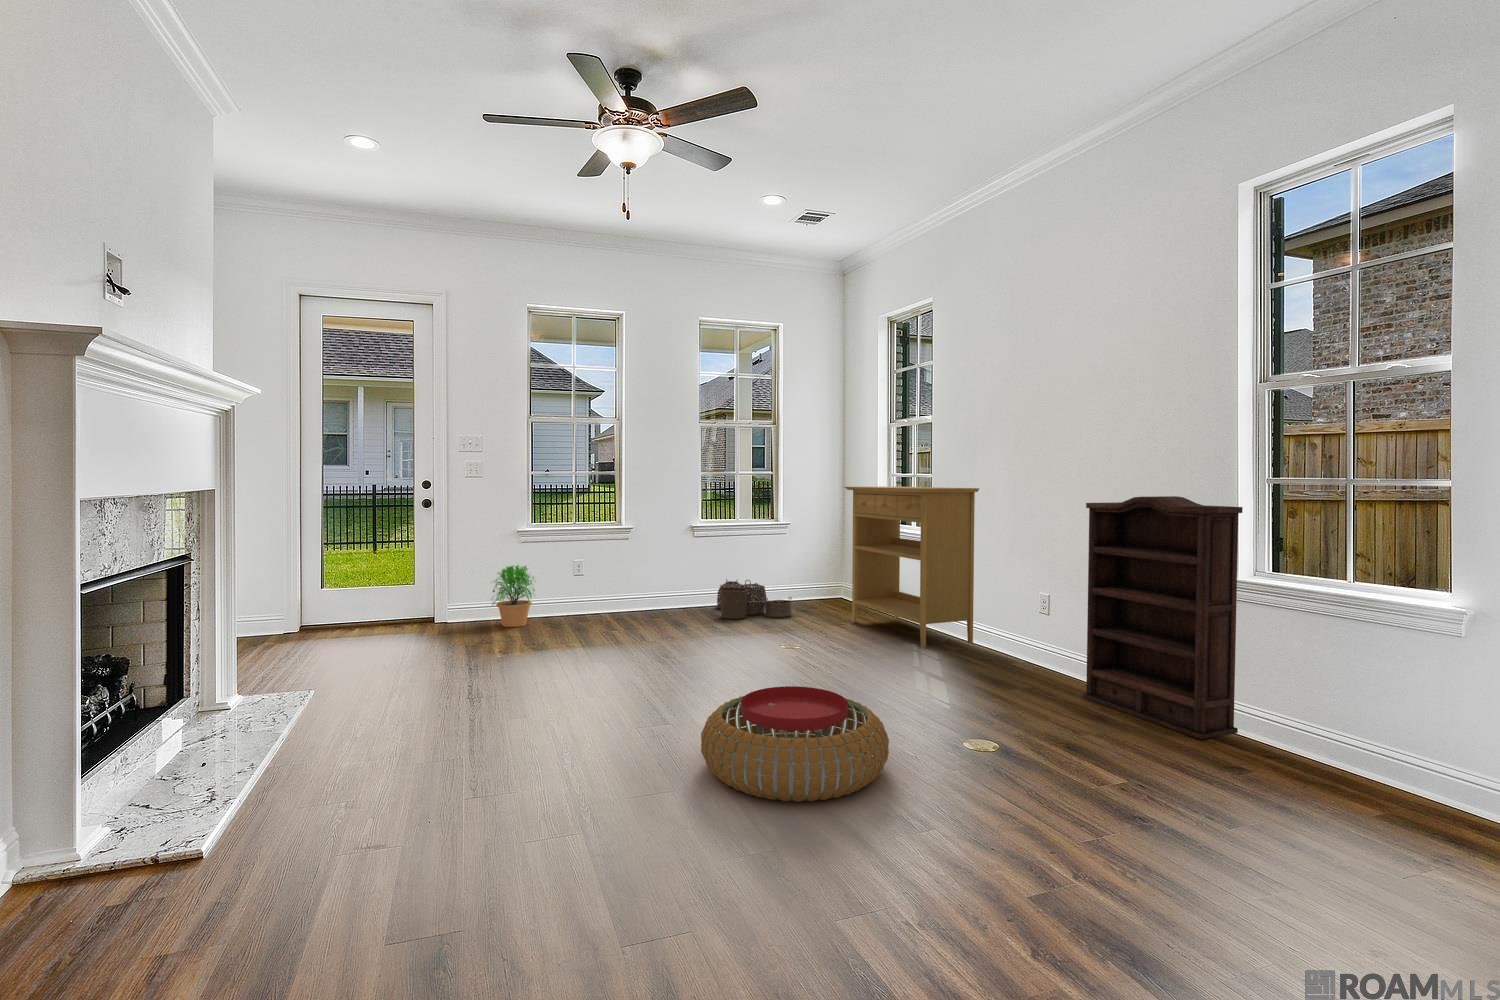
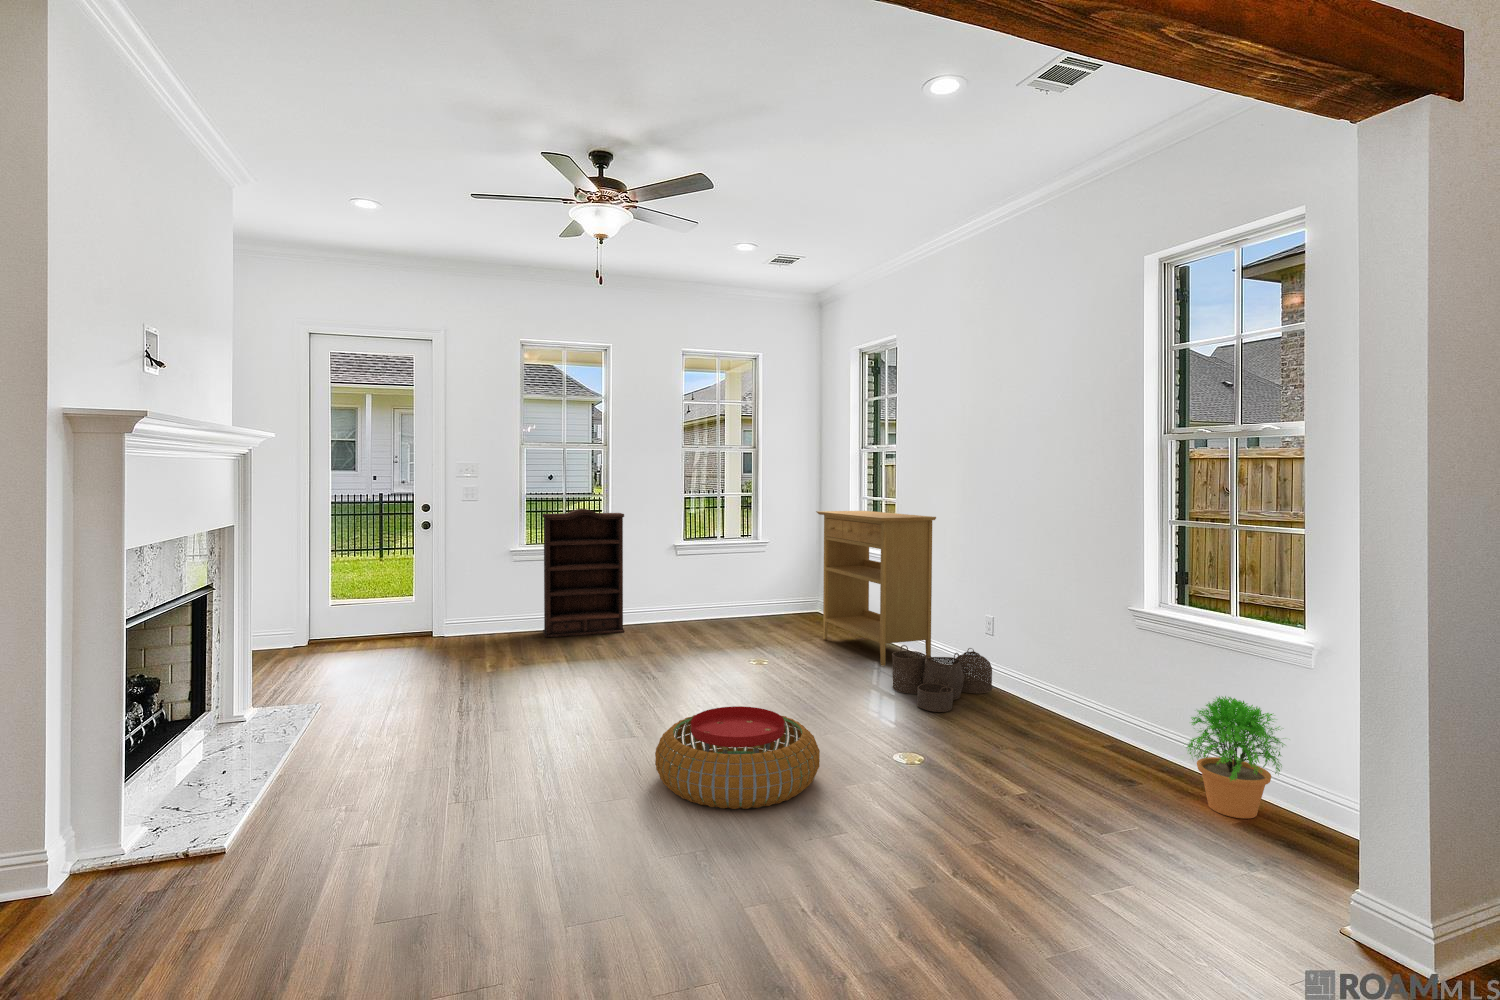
bookshelf: present [1083,496,1242,739] -> present [542,509,624,638]
potted plant: present [492,565,536,627] -> present [1187,696,1285,819]
woven basket: present [717,579,792,619] -> present [892,645,992,712]

